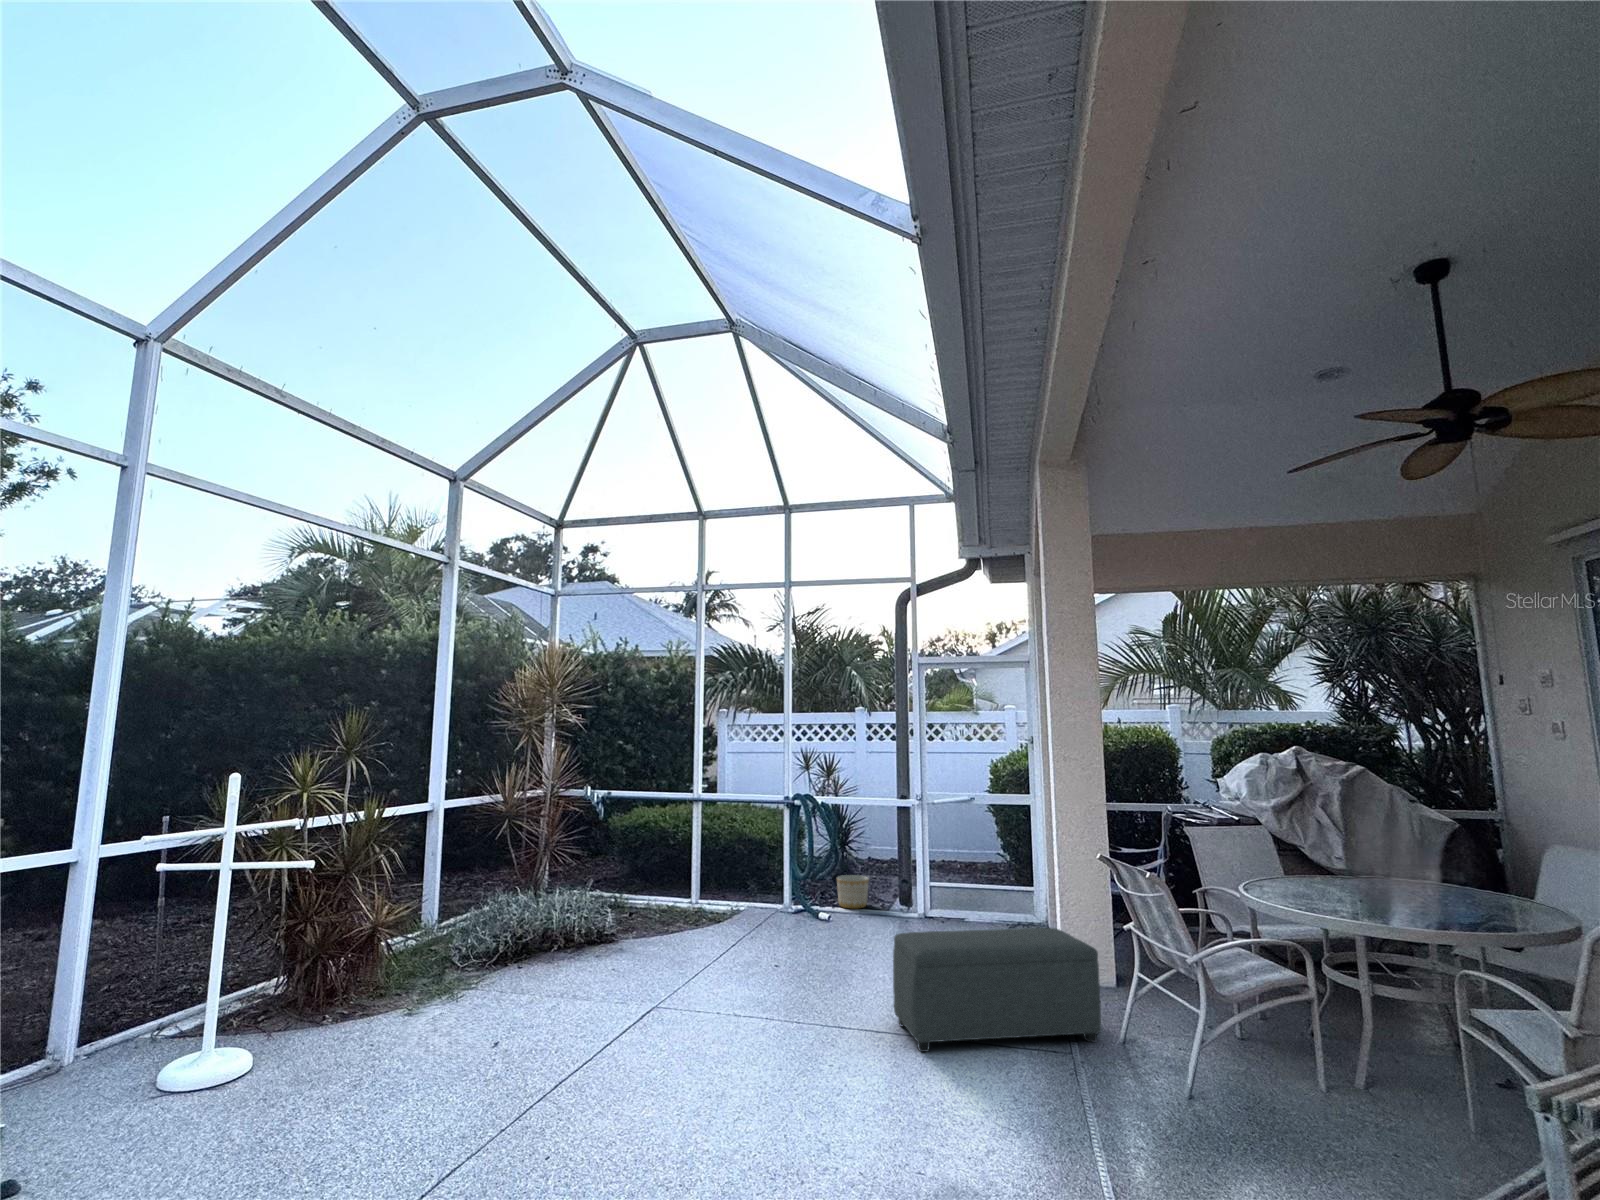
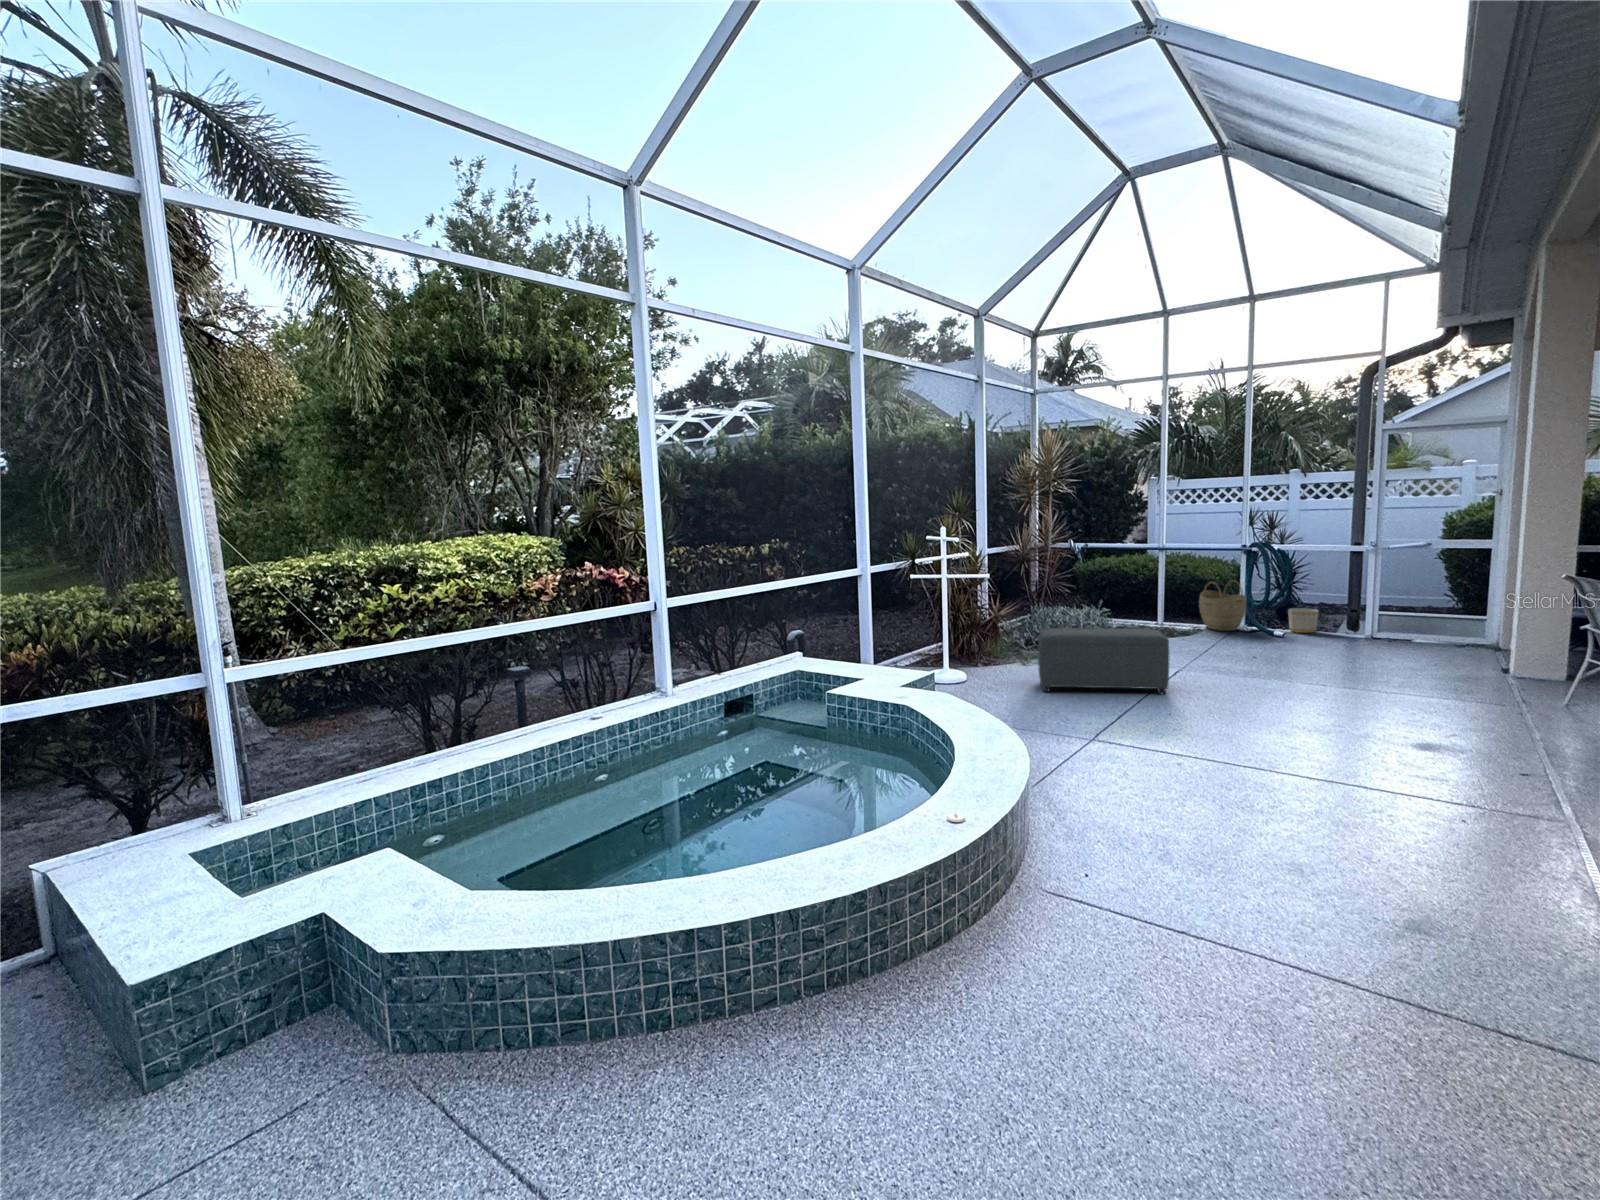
woven basket: none [739,839,791,908] -> present [1199,581,1246,631]
ottoman: present [893,928,1101,1052] -> present [1038,628,1169,694]

